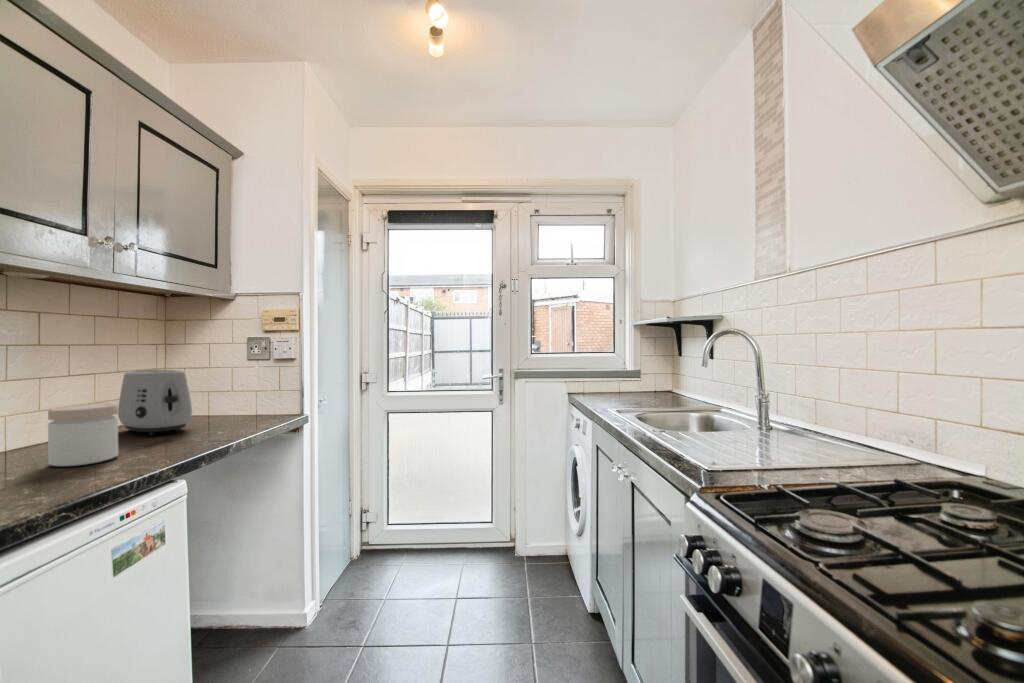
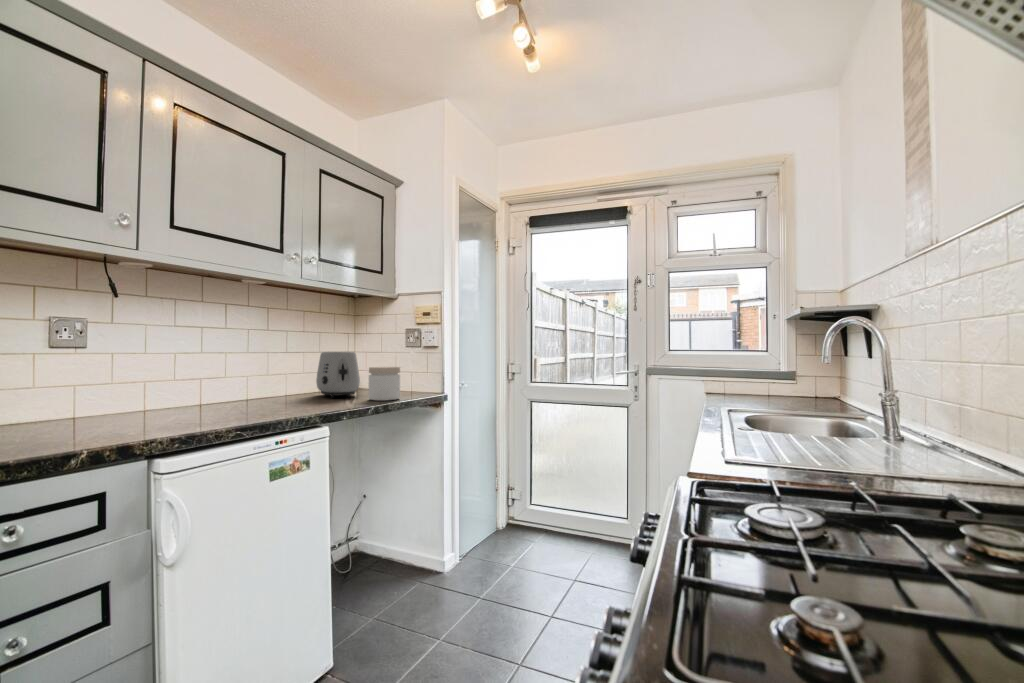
jar: present [48,403,118,466] -> present [369,367,400,401]

